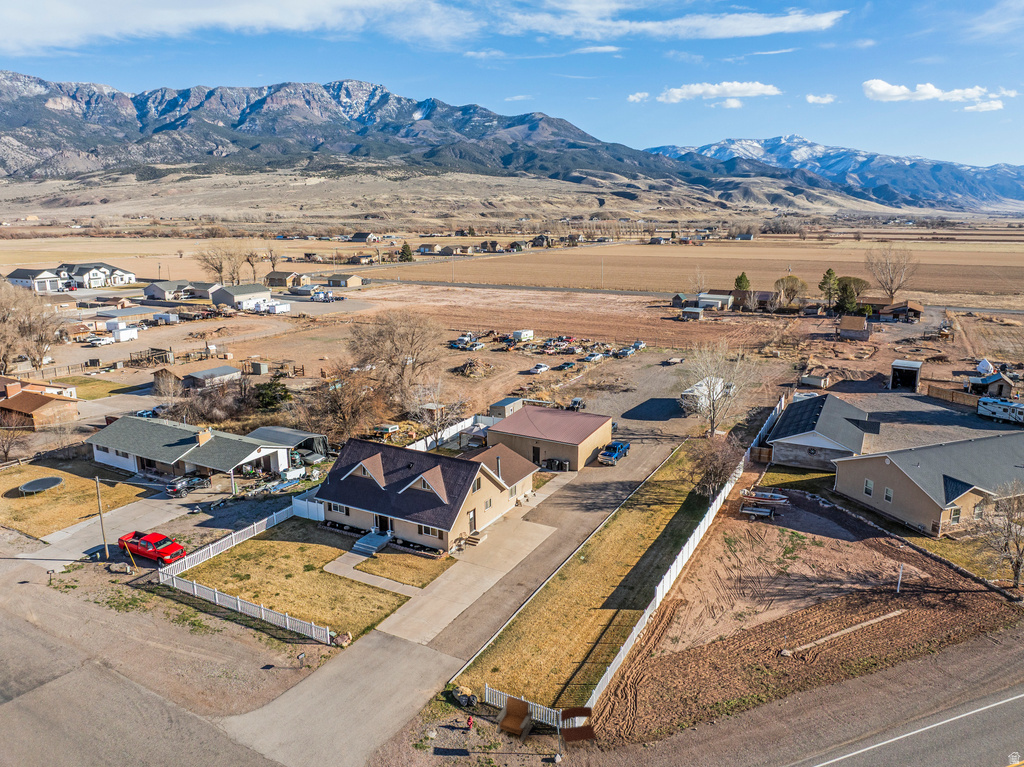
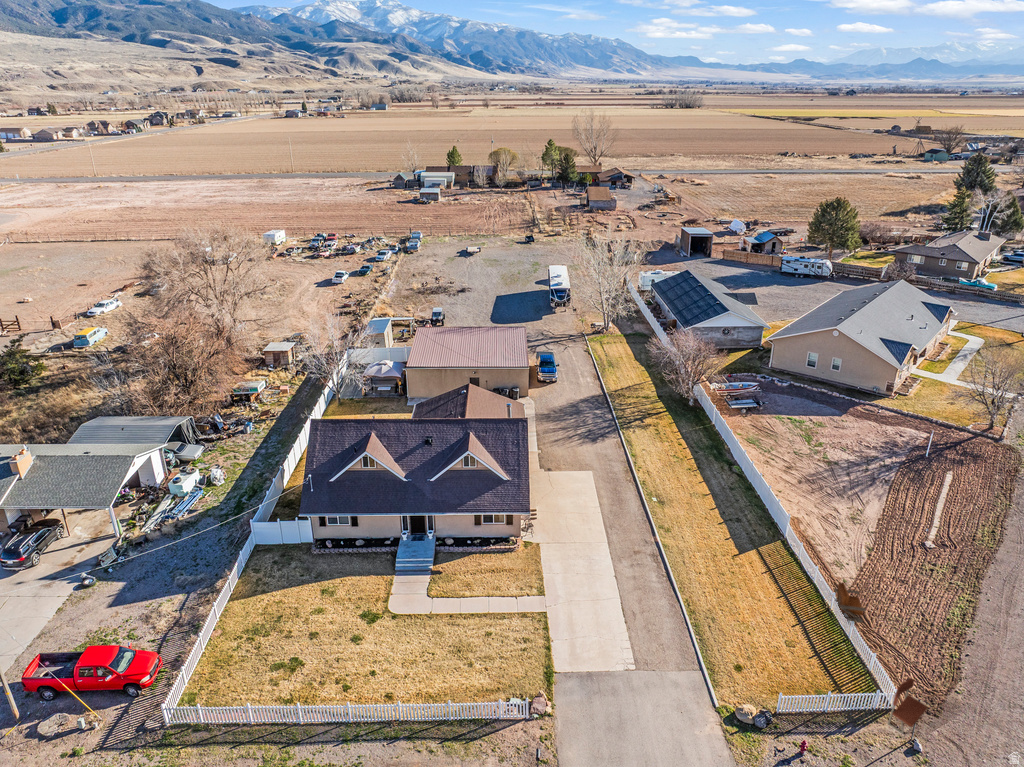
lounge chair: present [496,696,533,742] -> present [834,582,866,622]

